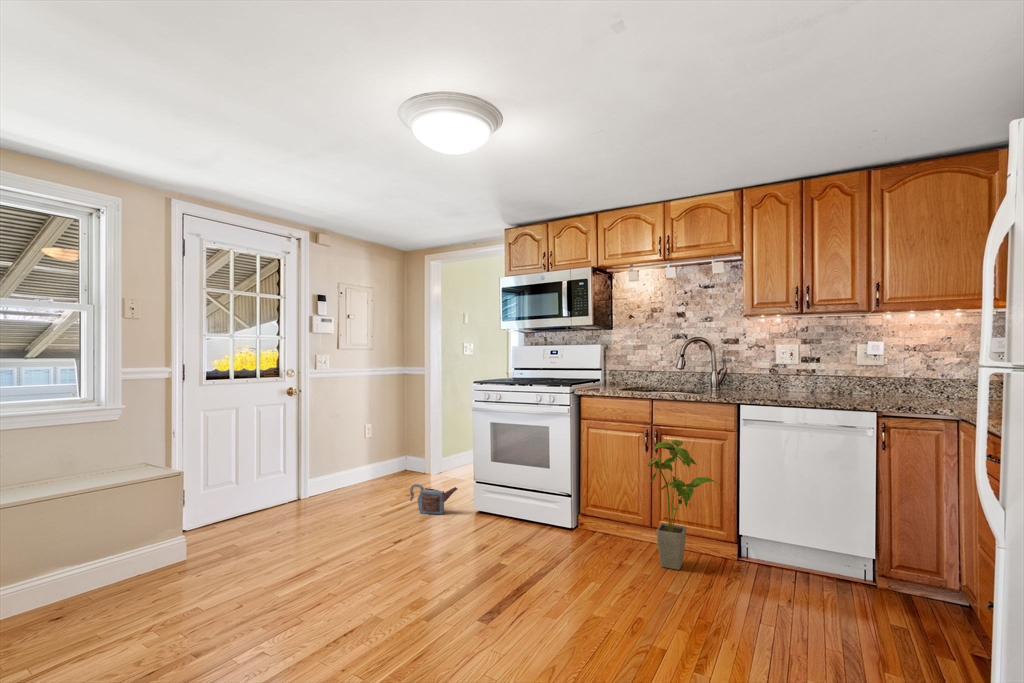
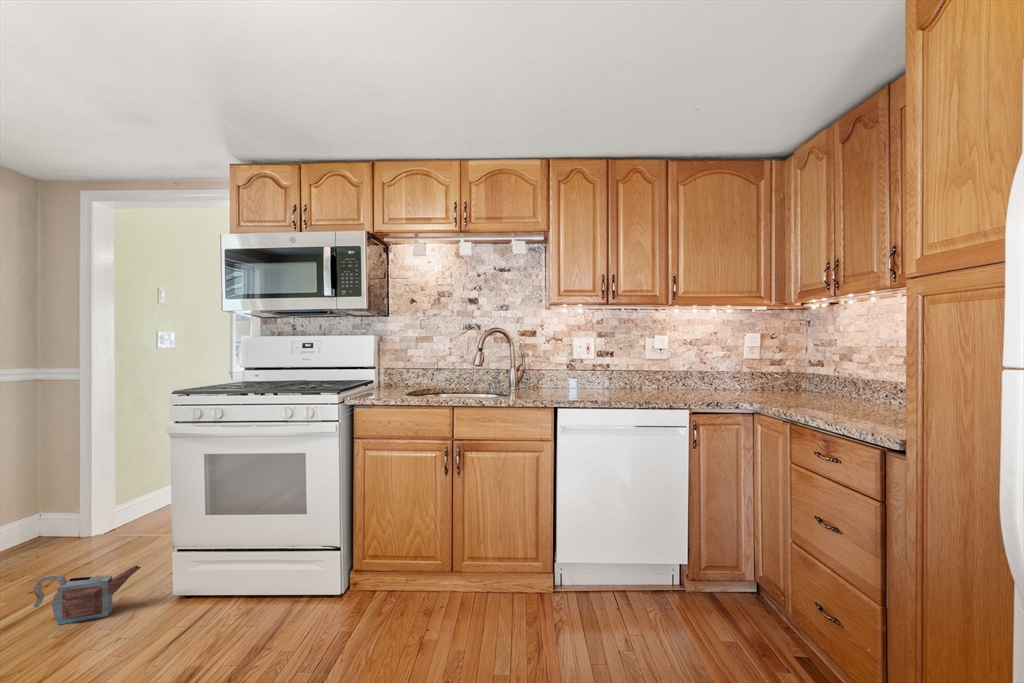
house plant: present [648,440,717,570] -> none [454,462,540,633]

